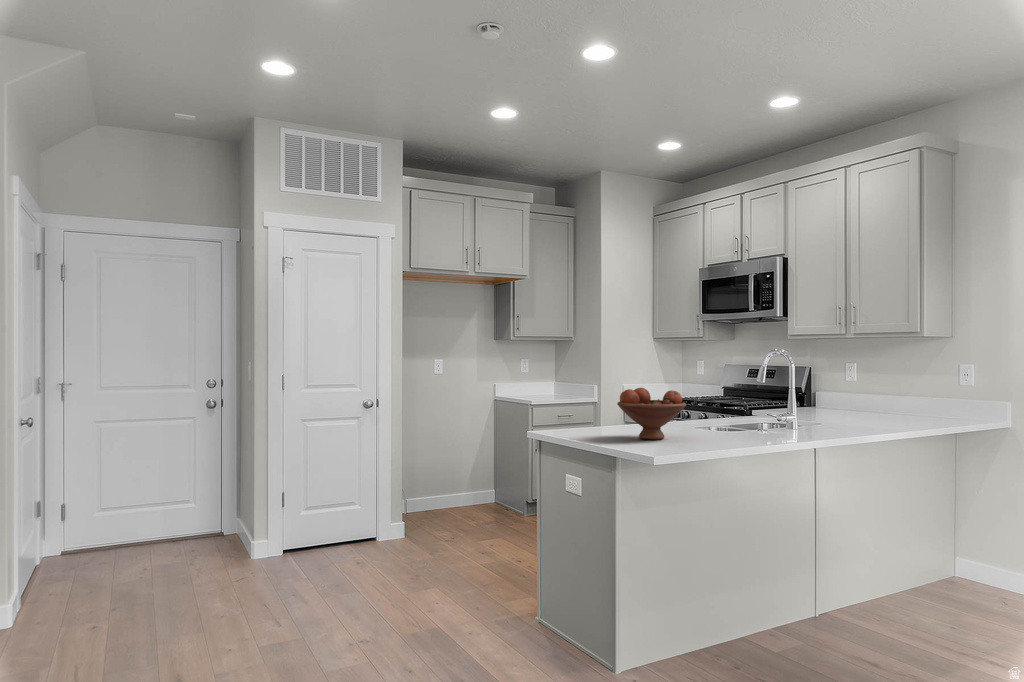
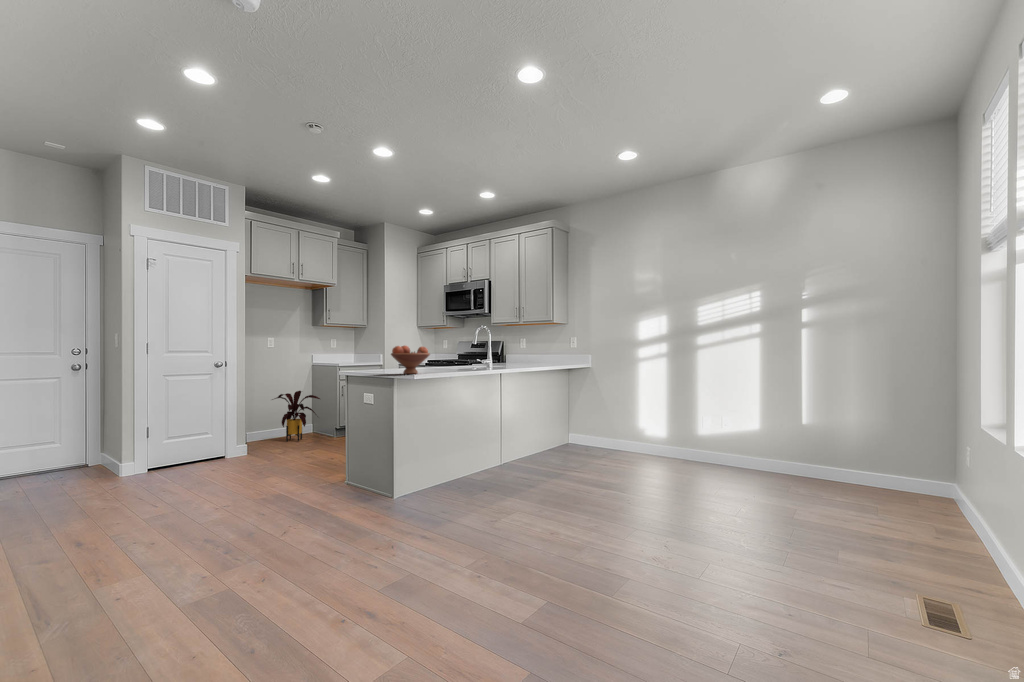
house plant: none [437,438,507,517] -> present [272,391,320,442]

